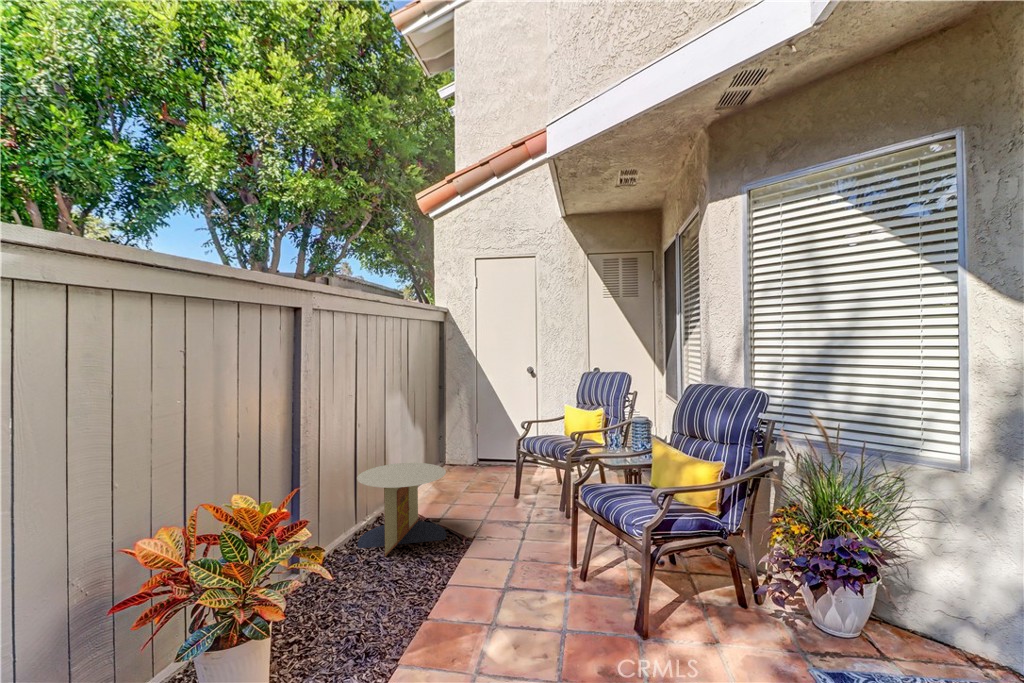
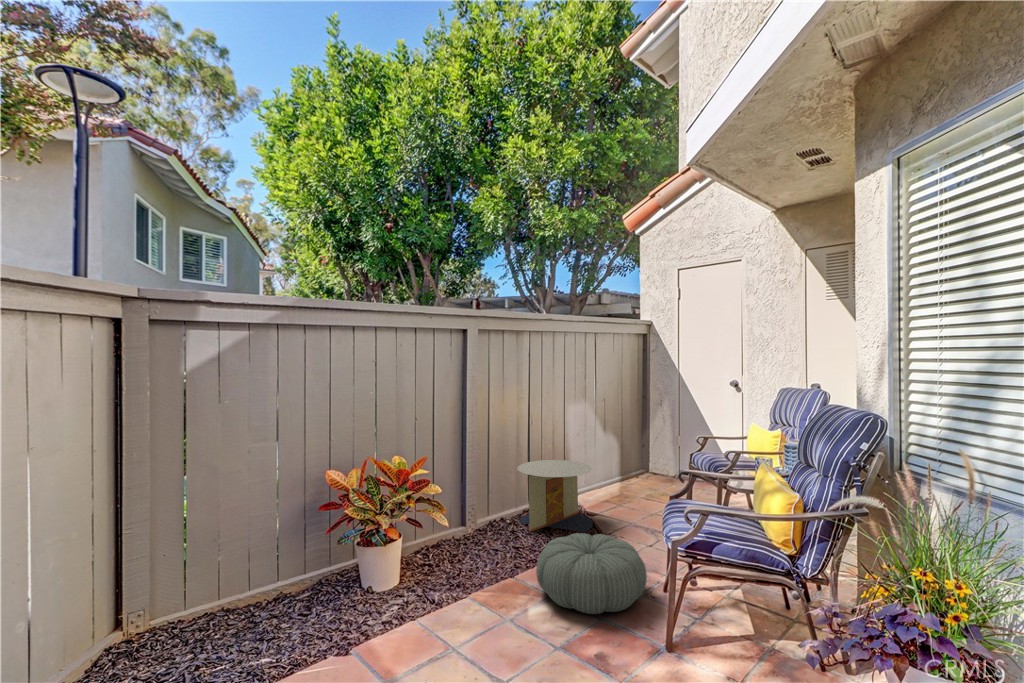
pouf: none [460,538,582,635] -> present [536,533,647,614]

